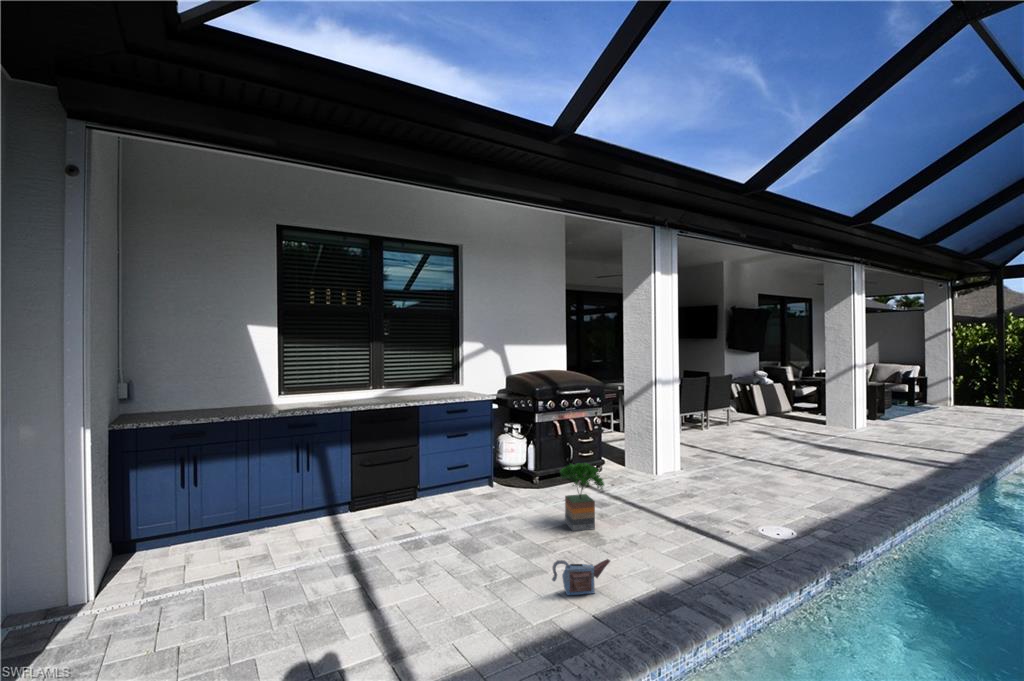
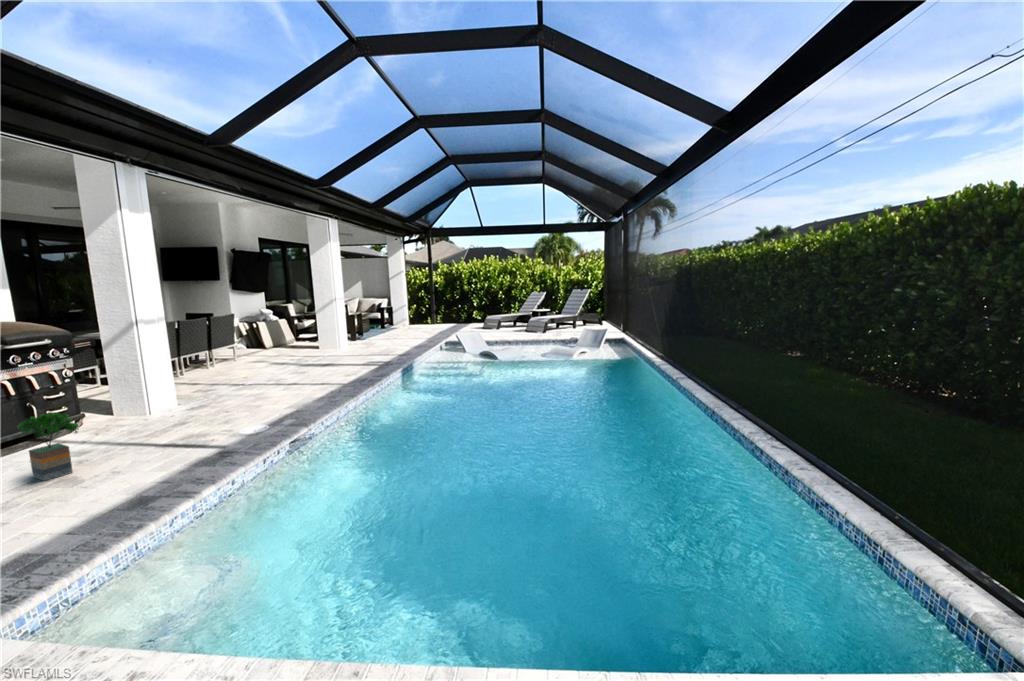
watering can: present [552,559,610,595] -> none [17,482,88,526]

